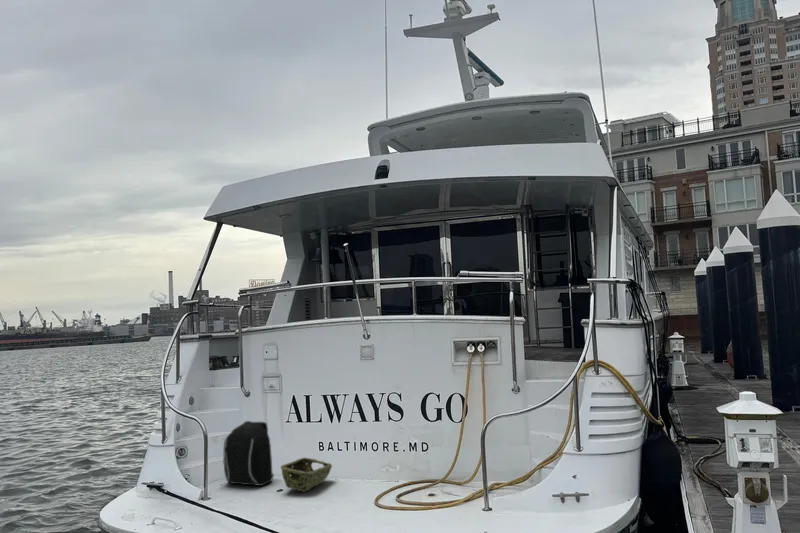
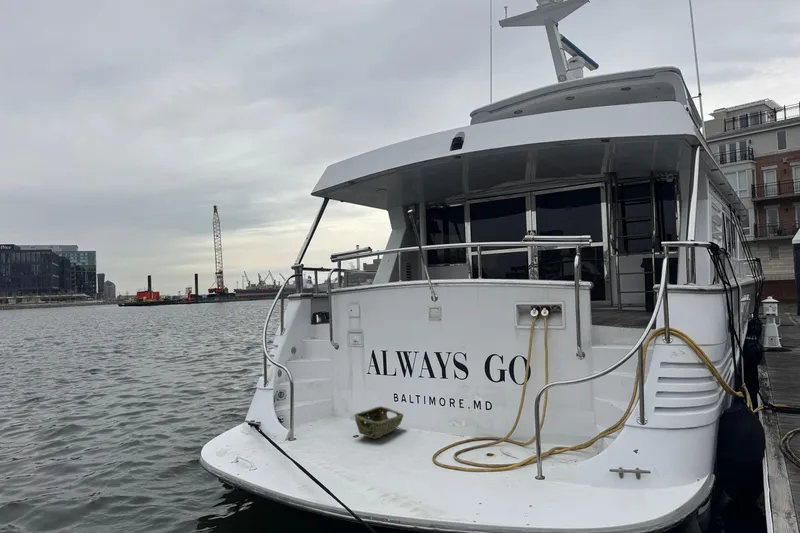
backpack: present [223,421,274,486] -> none [311,371,357,429]

